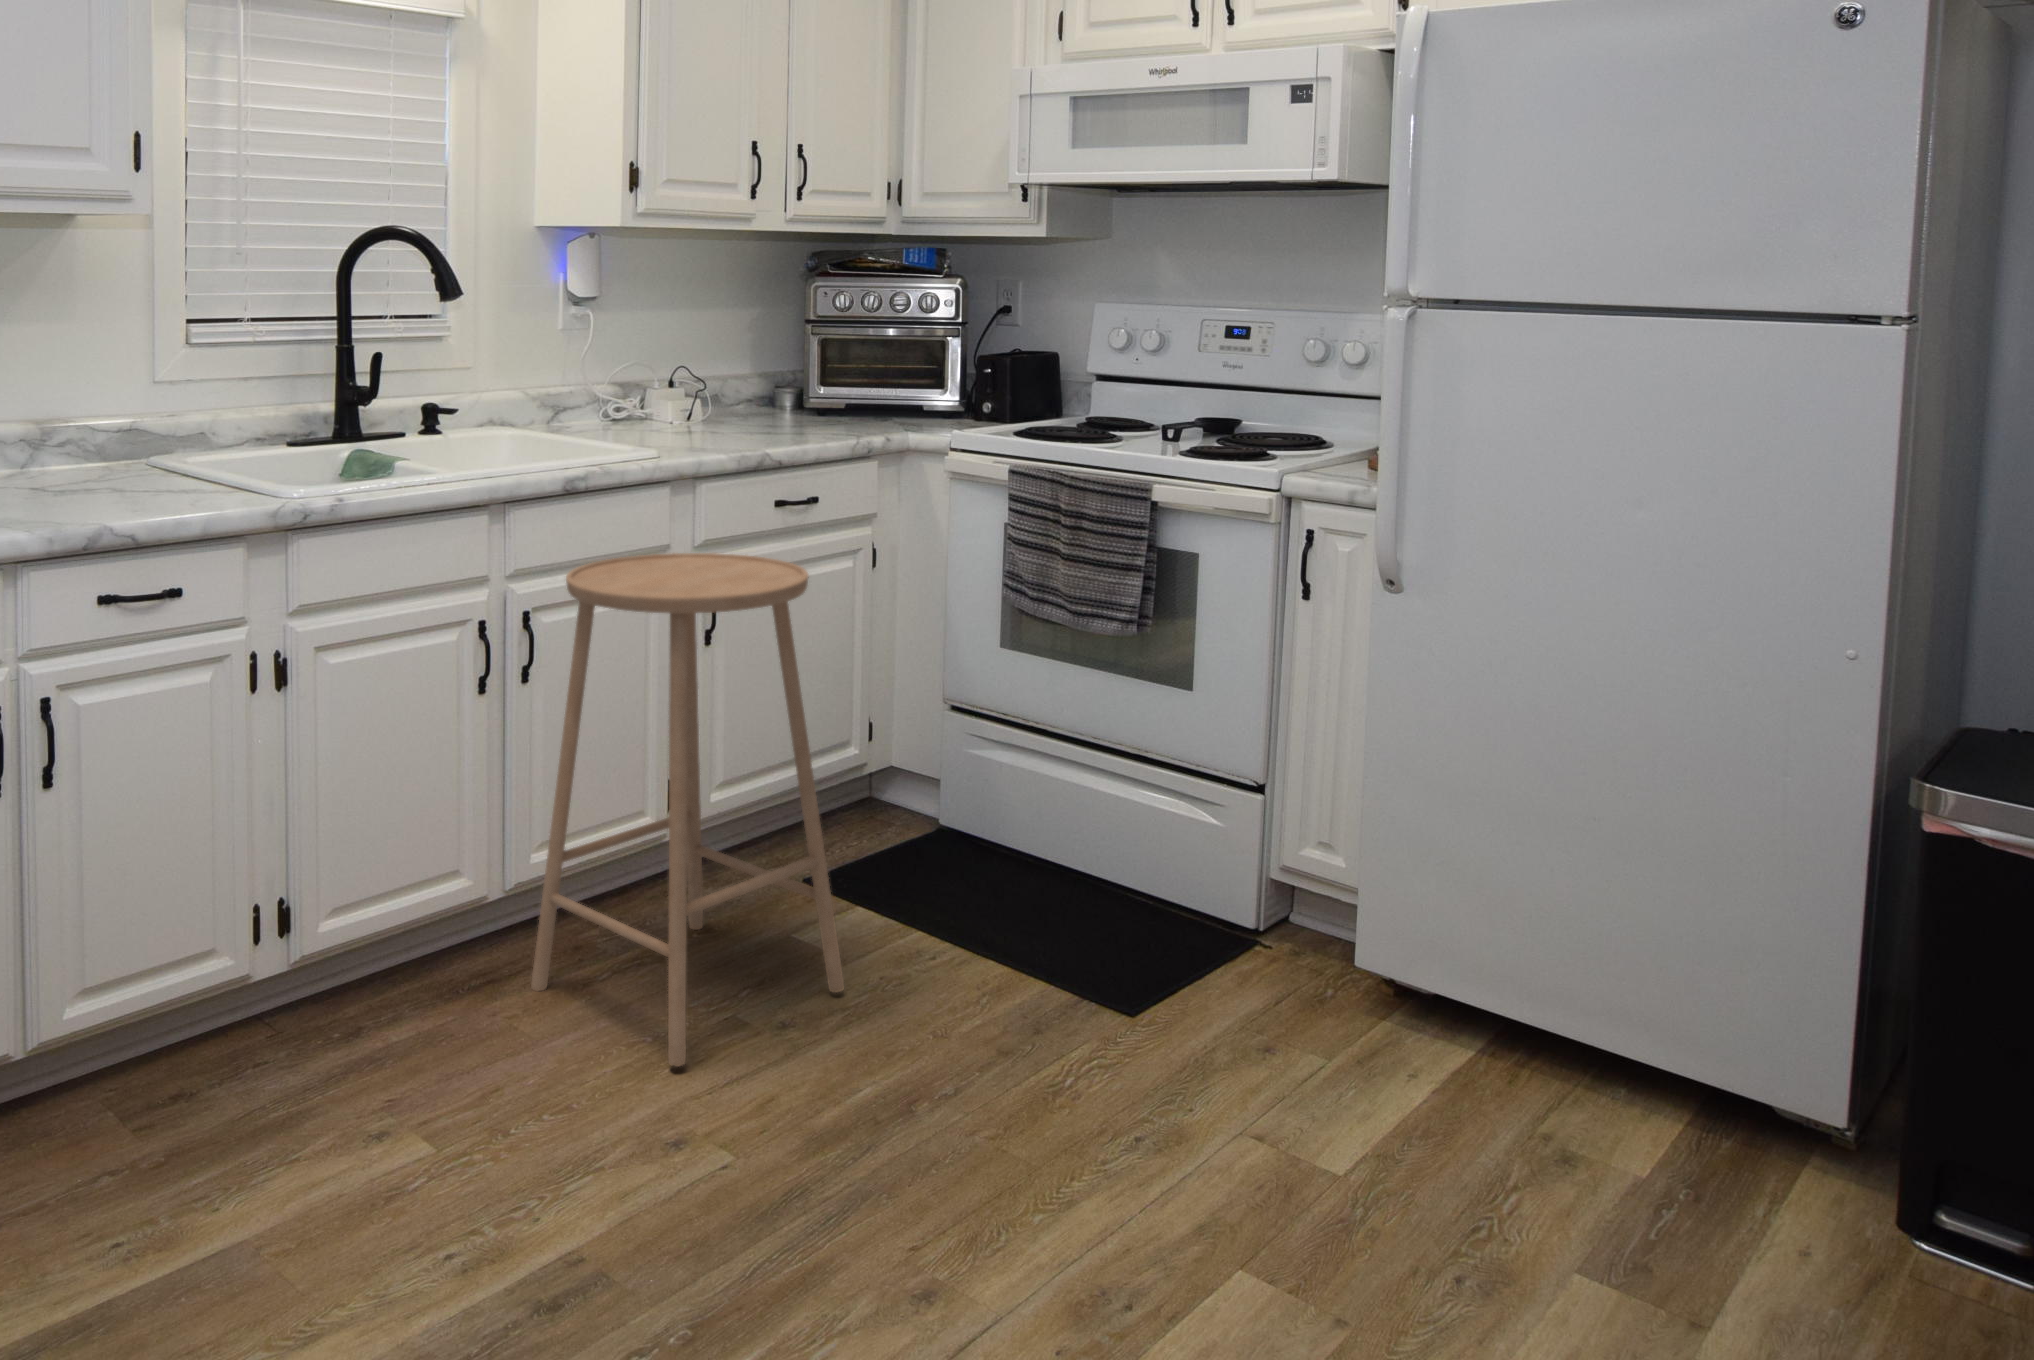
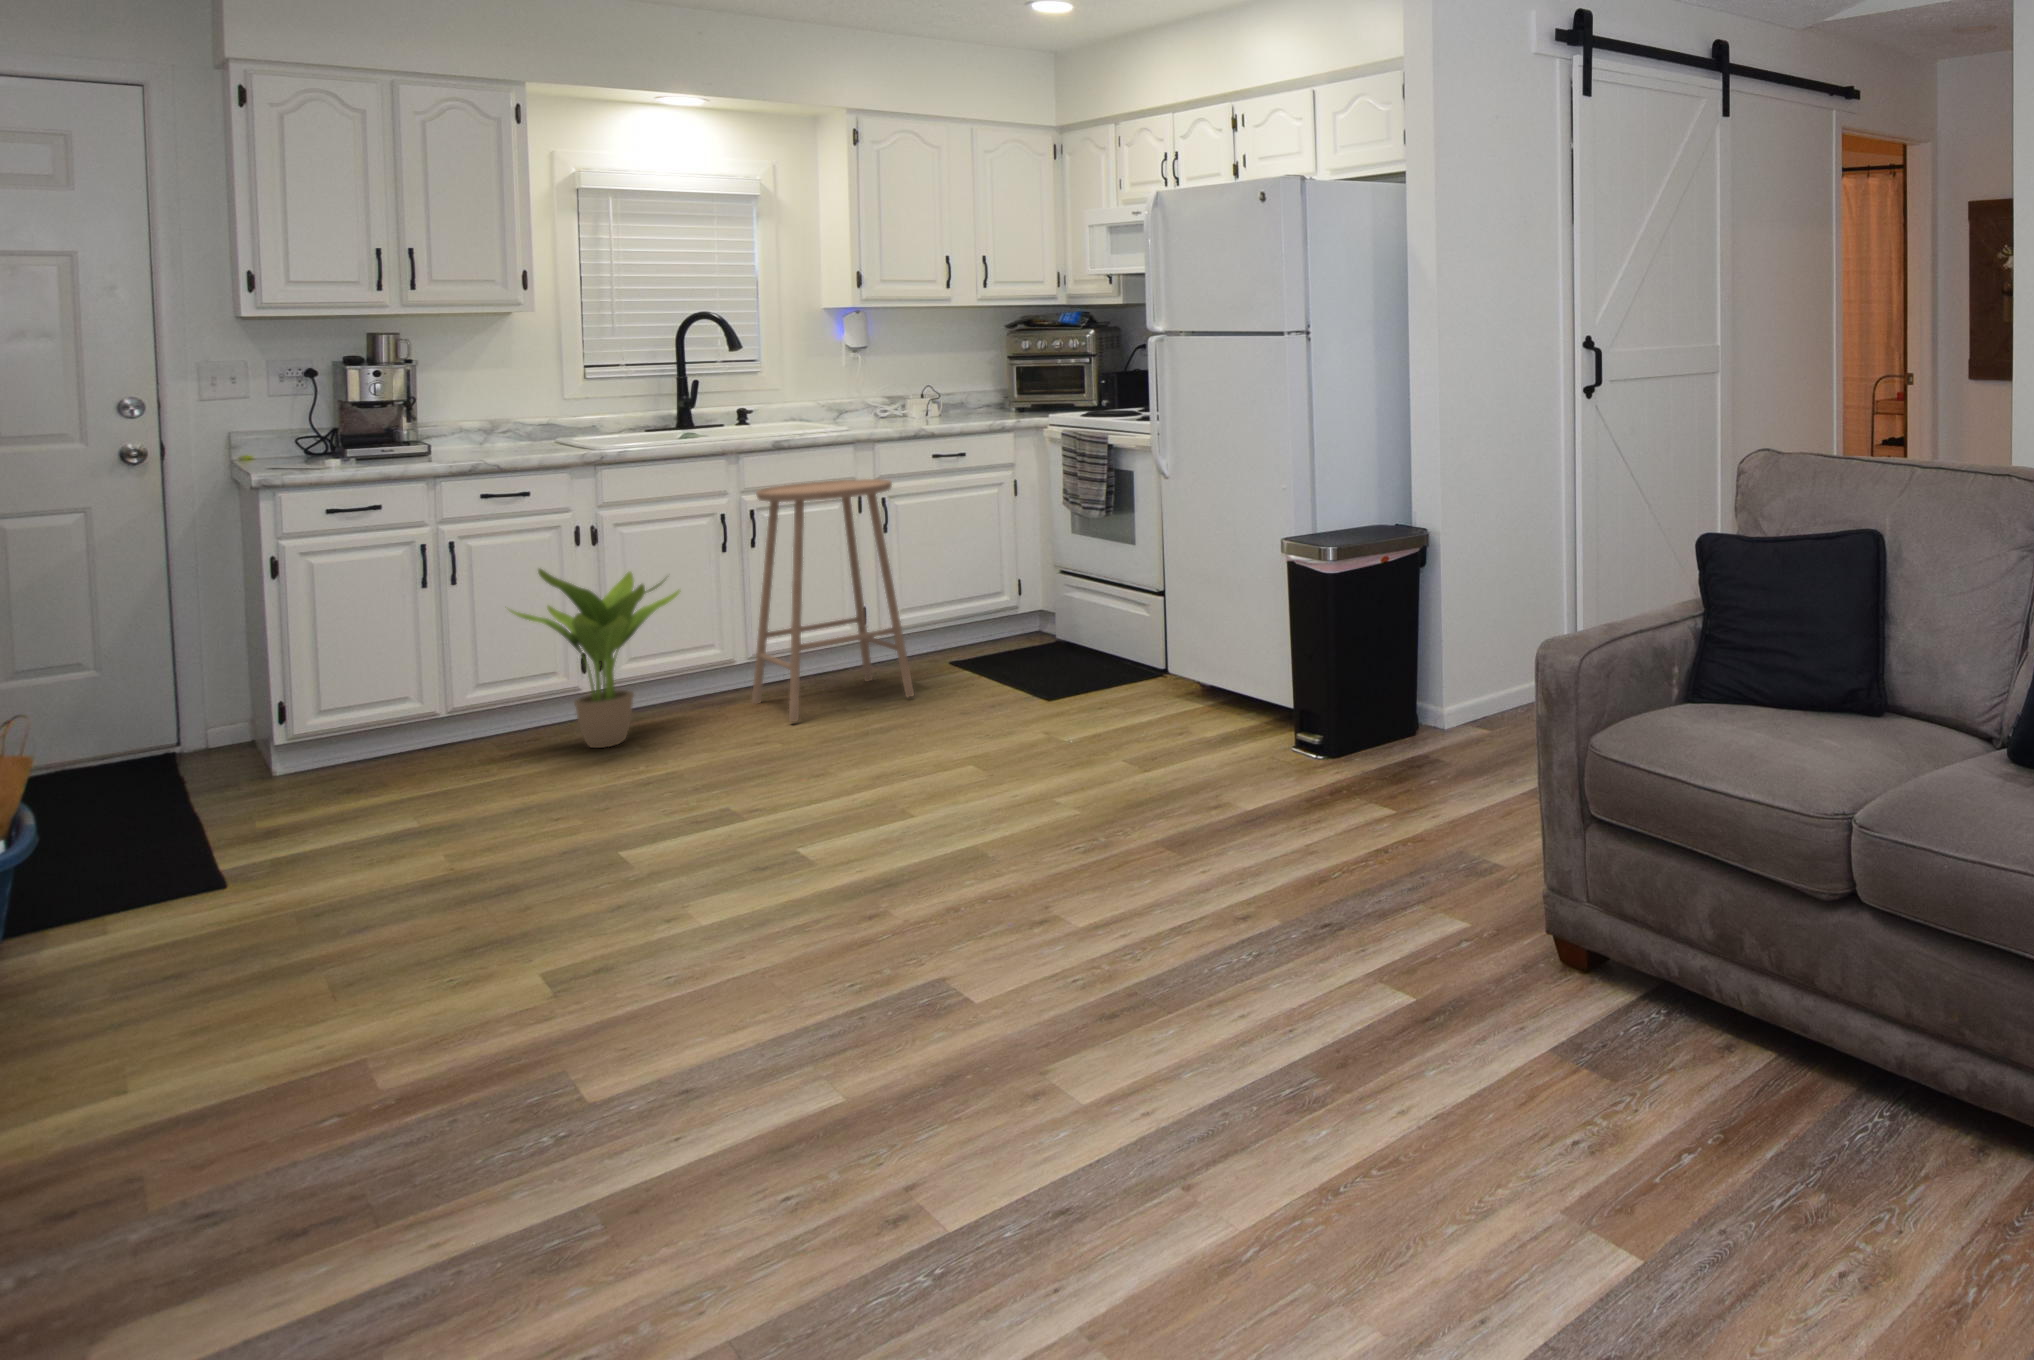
potted plant: none [159,744,467,1138] -> present [510,569,681,748]

